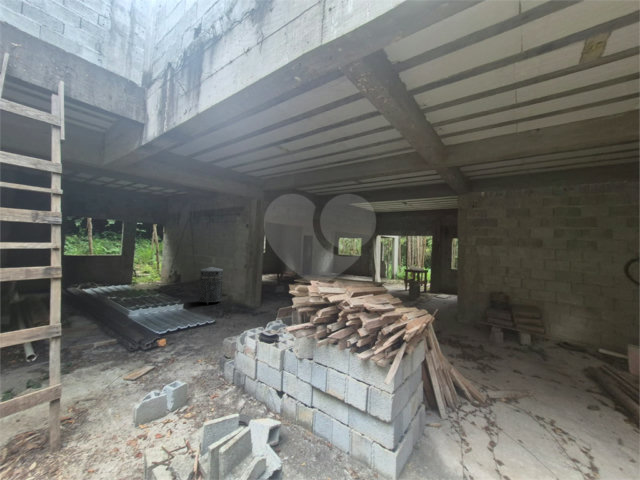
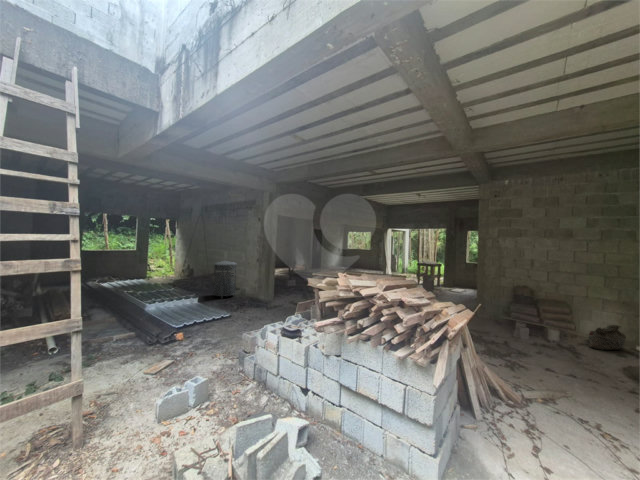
bag: none [556,329,590,352] -> present [589,325,626,350]

